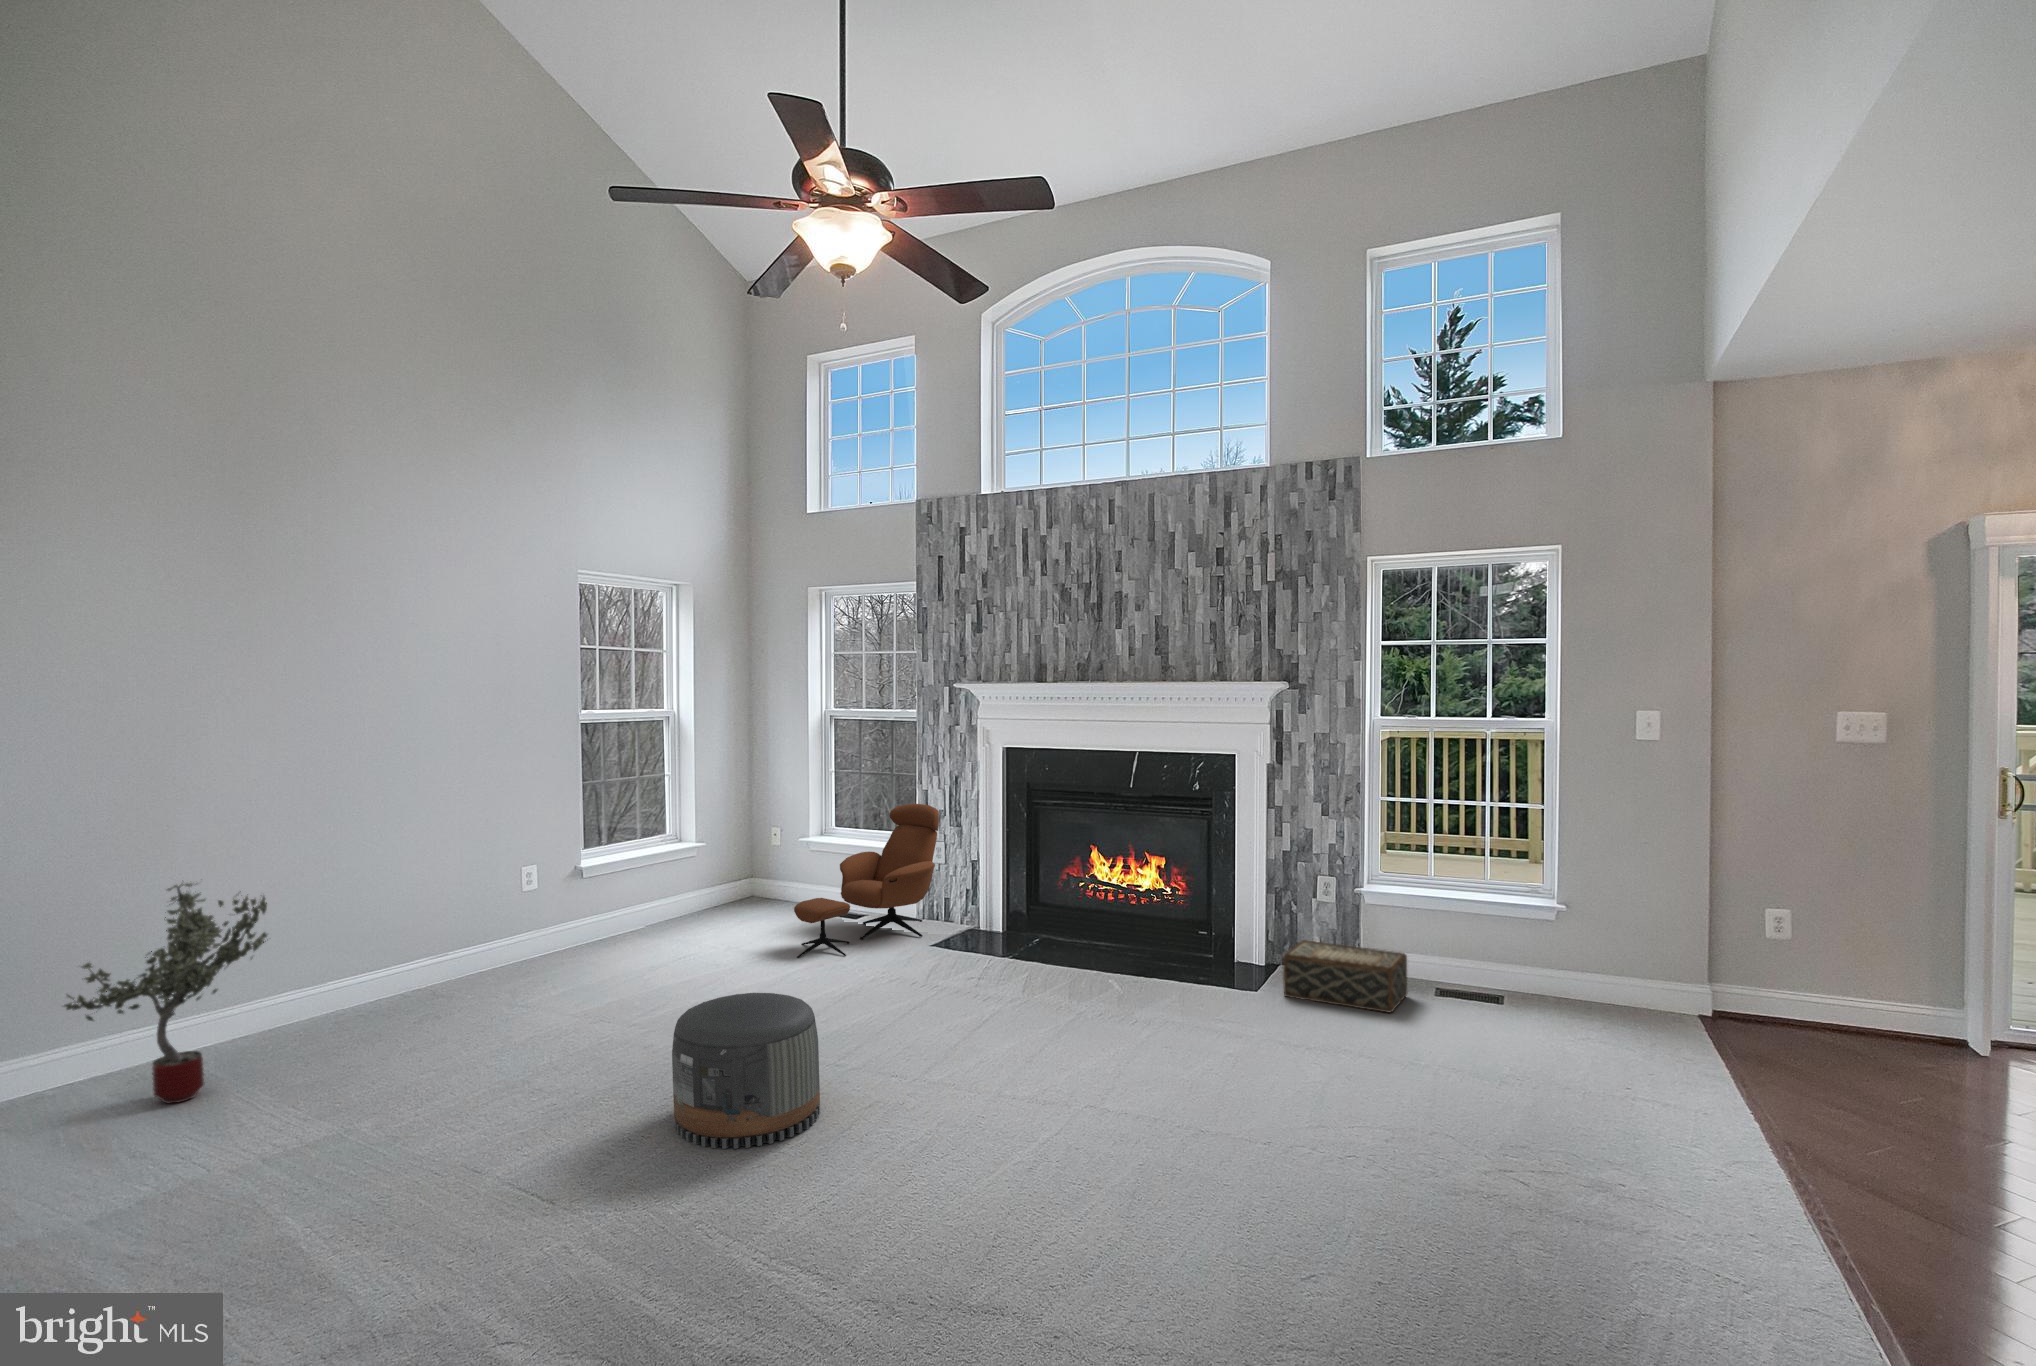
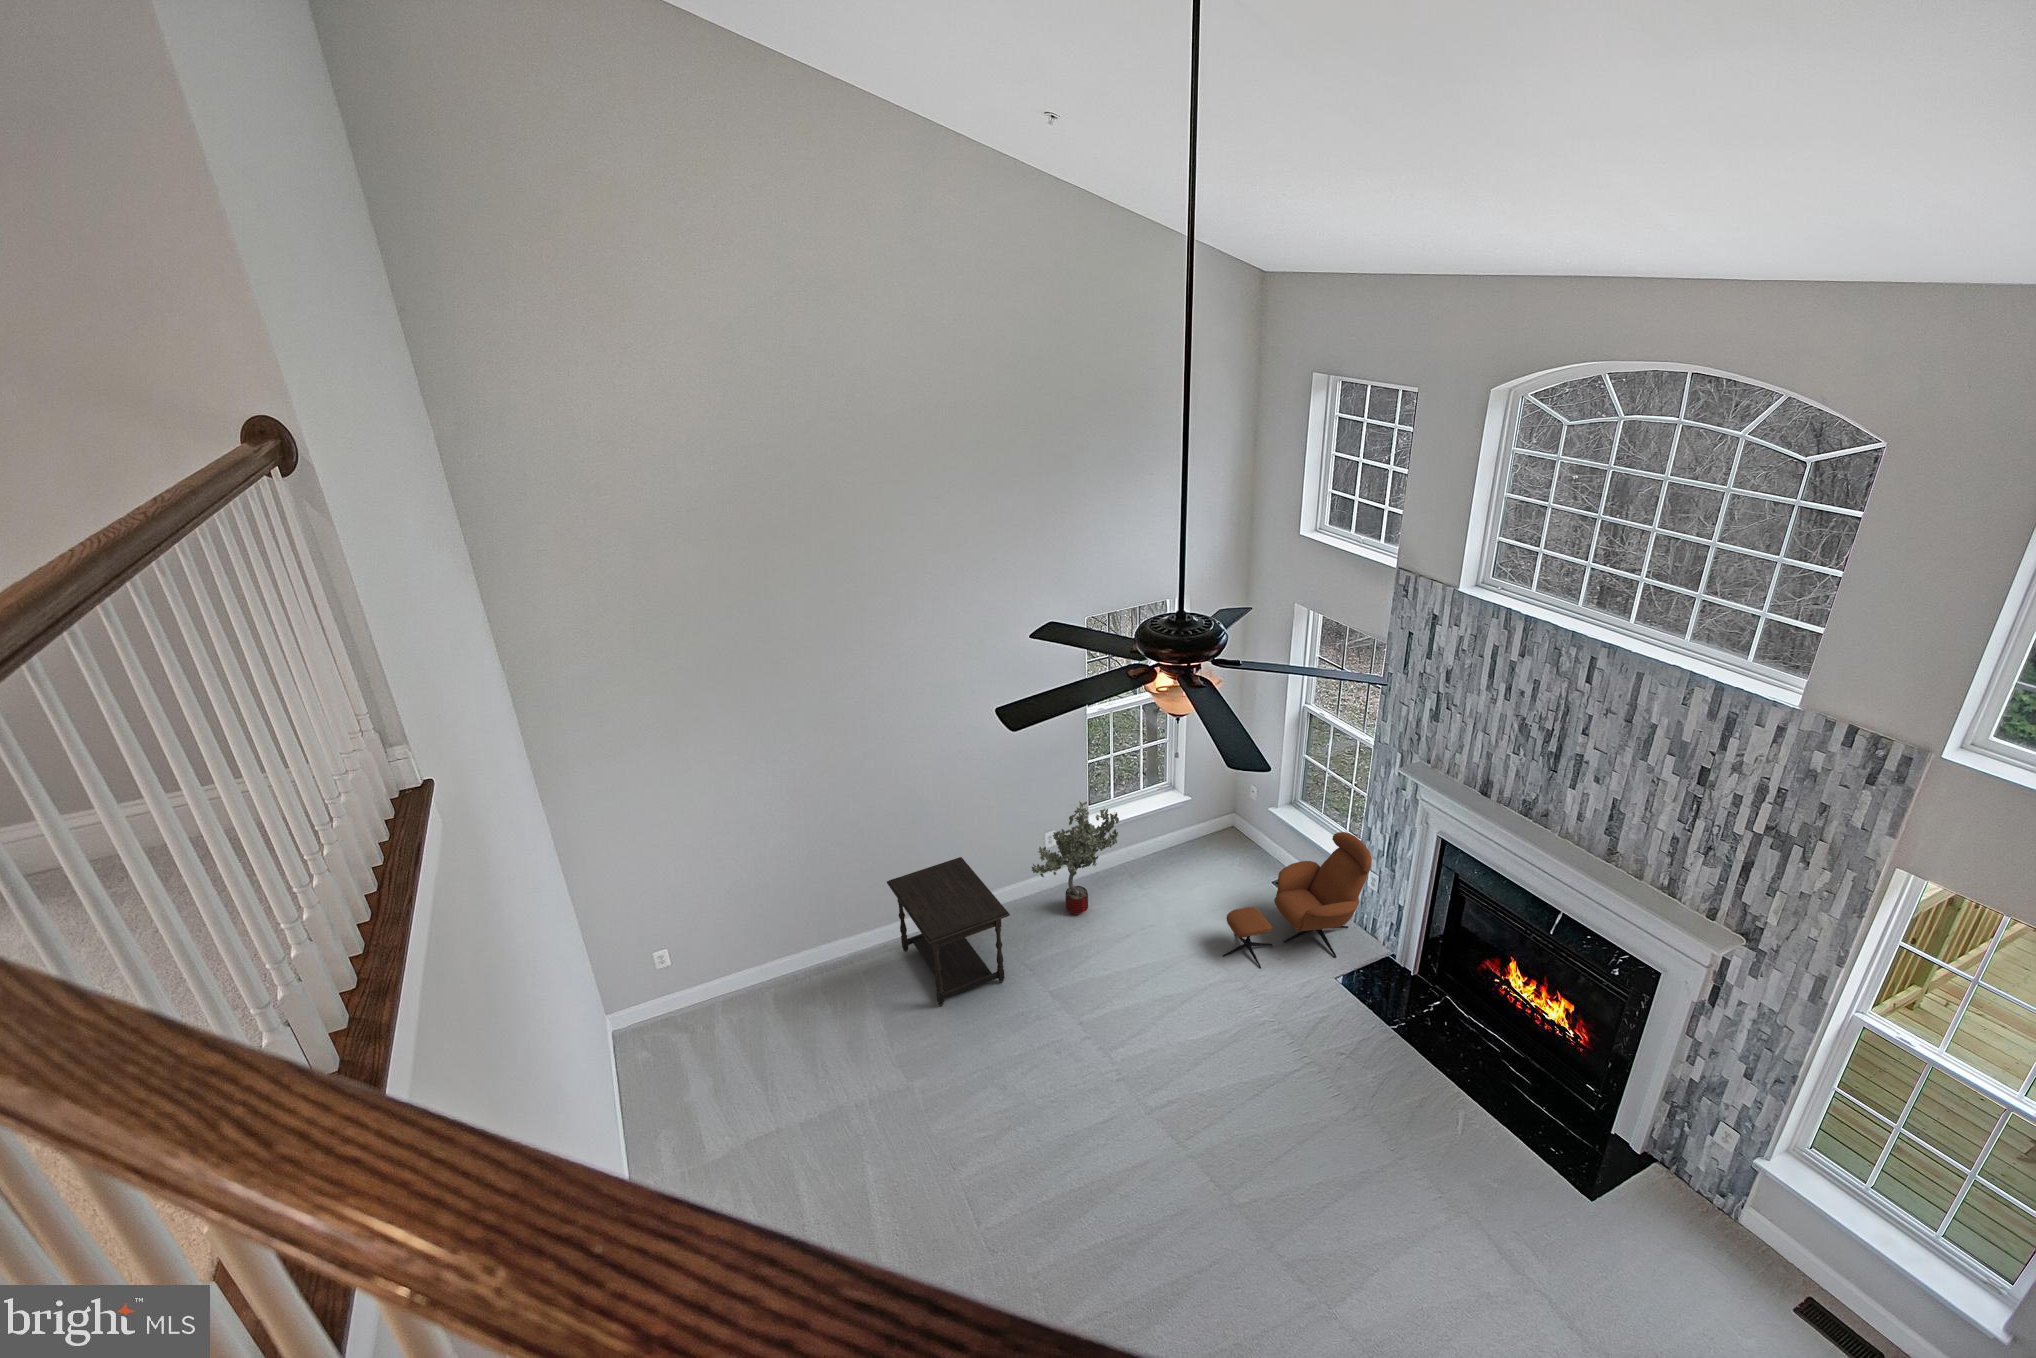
side table: none [309,882,526,1054] -> present [887,857,1010,1006]
potted tree: present [64,883,267,1103] -> present [1032,802,1119,915]
woven basket: present [1283,940,1407,1012] -> none [1639,1167,1798,1311]
pouf: present [672,993,820,1149] -> none [1044,1106,1149,1246]

